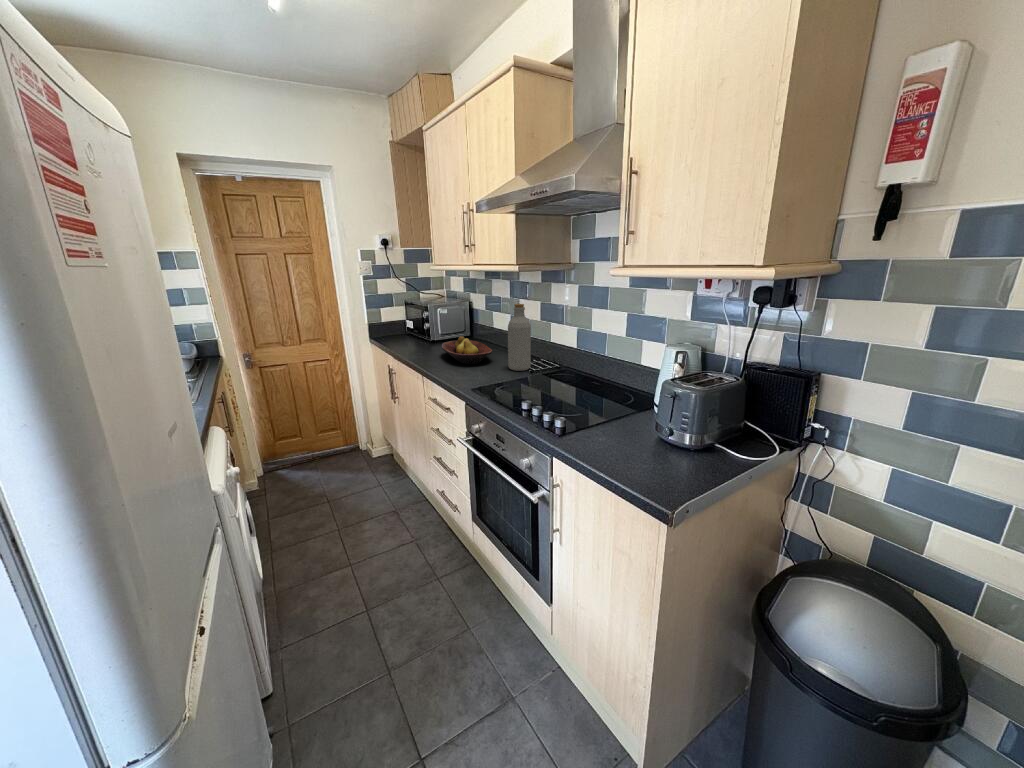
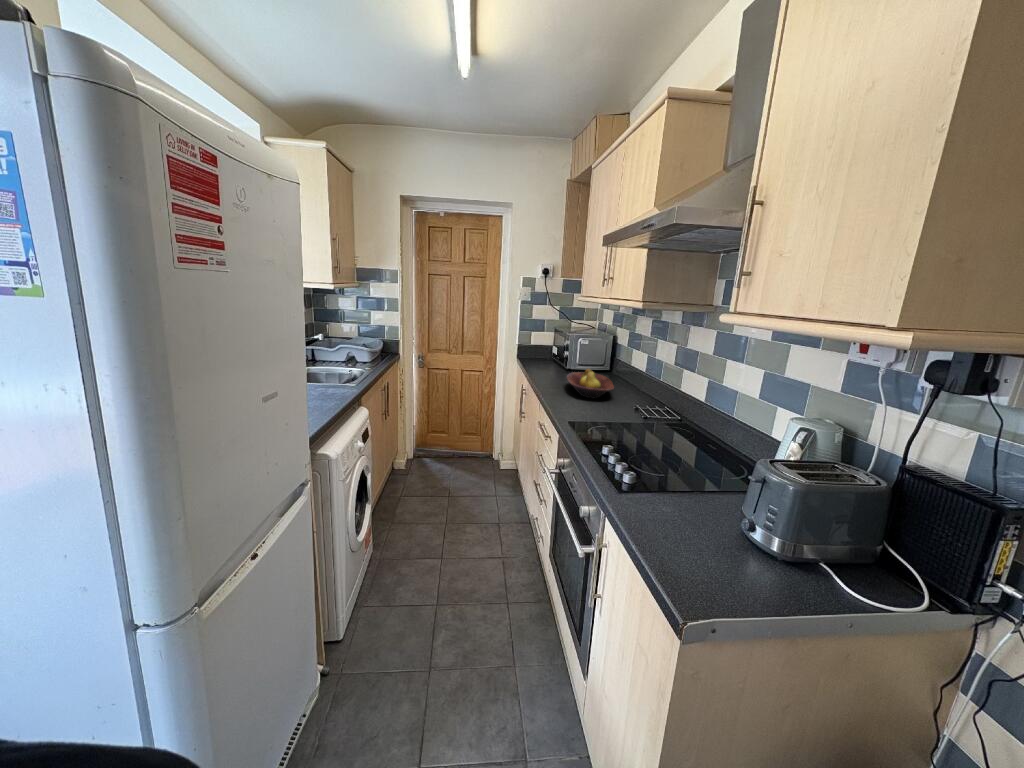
bottle: present [508,304,531,371] -> none [623,343,655,415]

